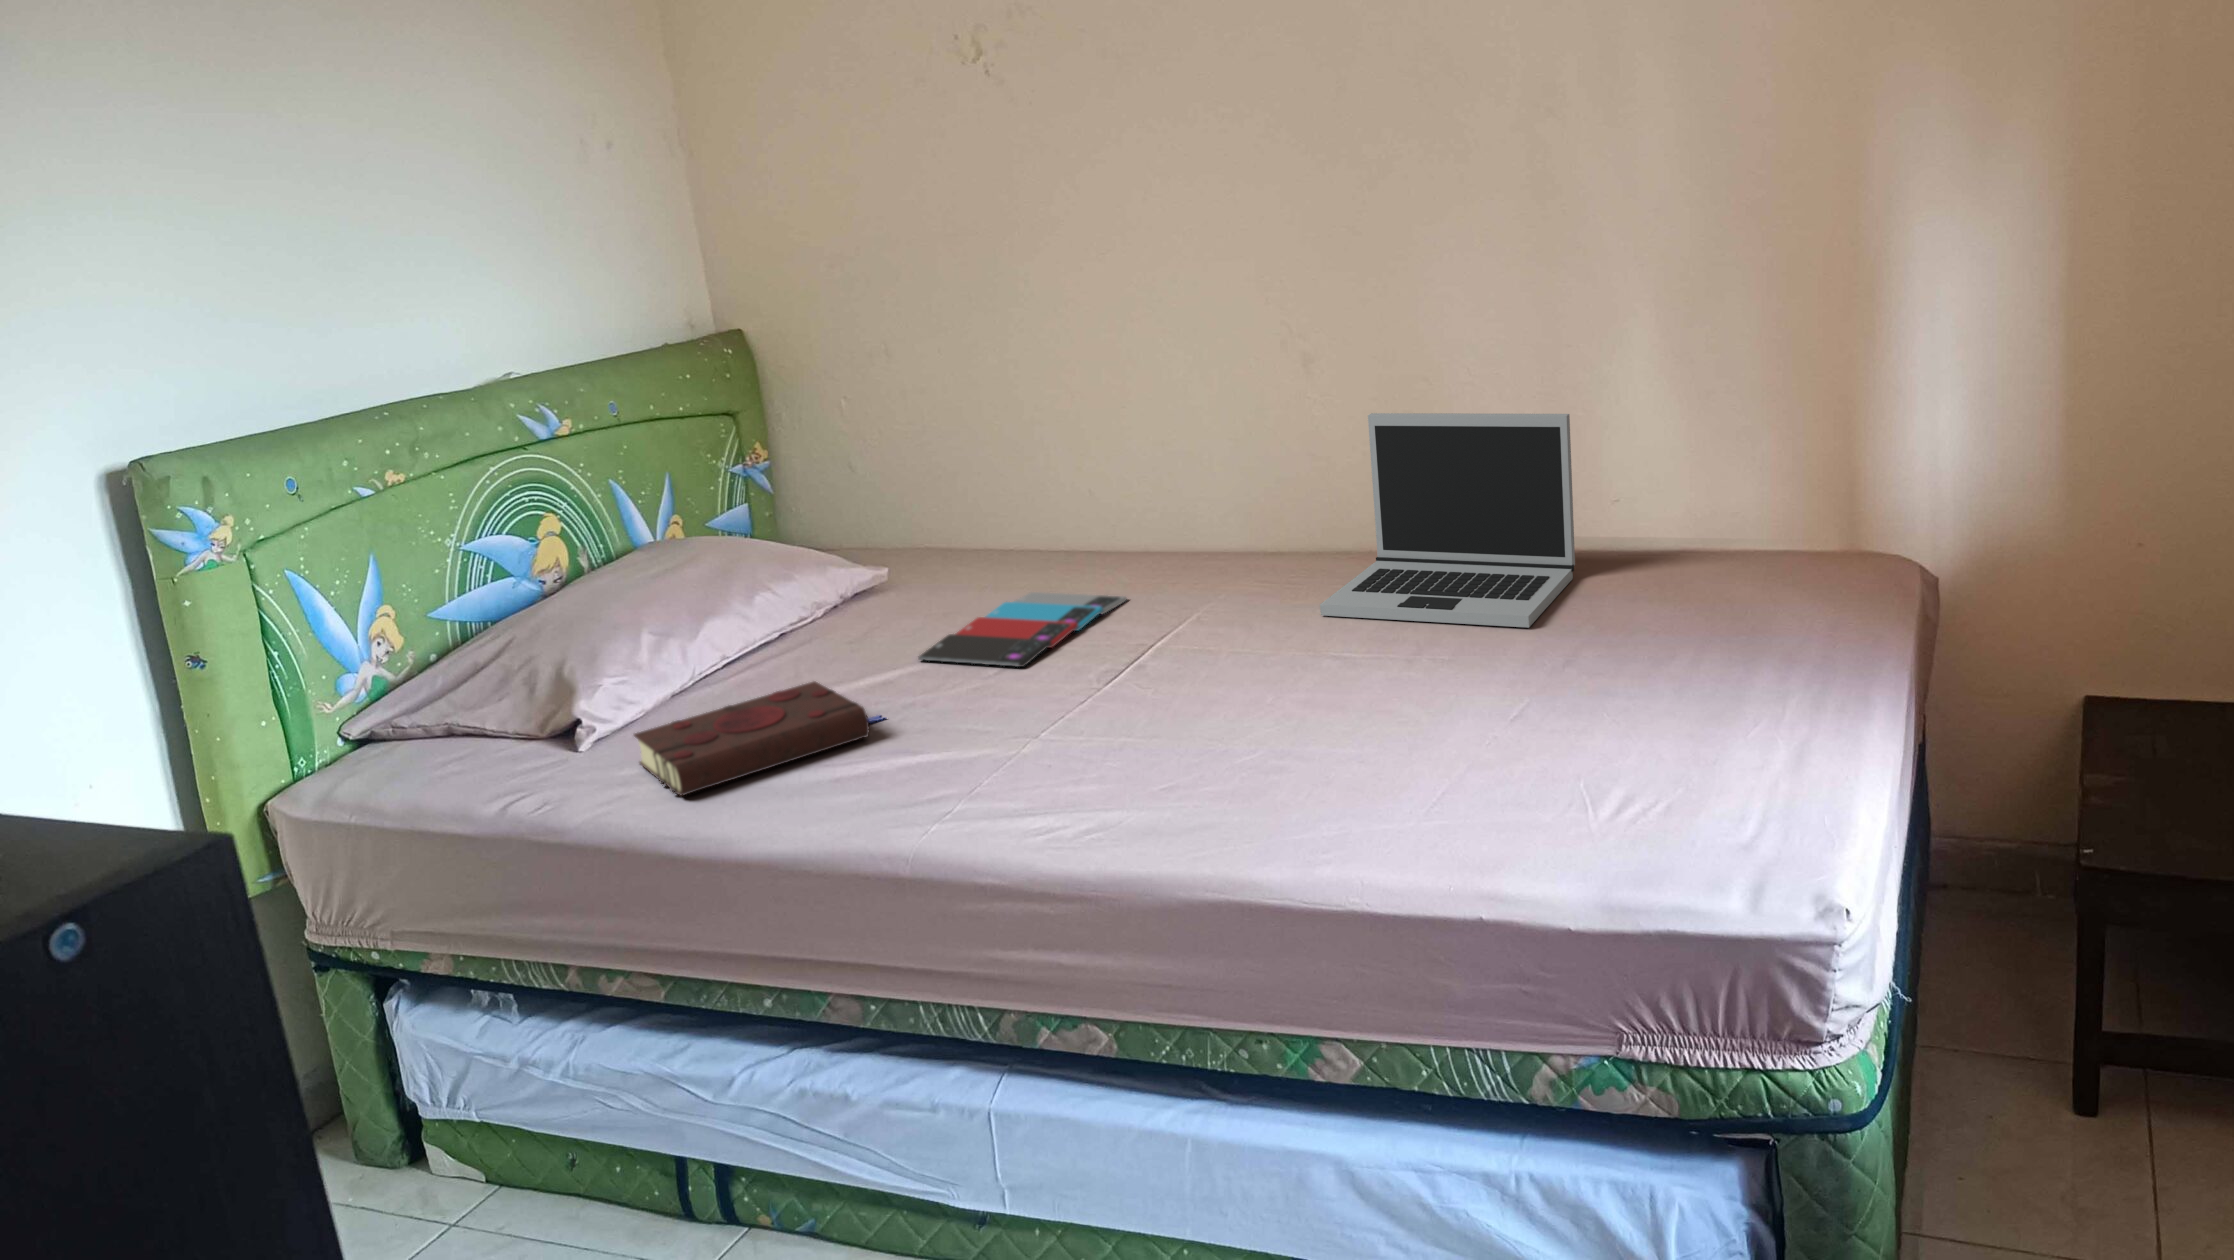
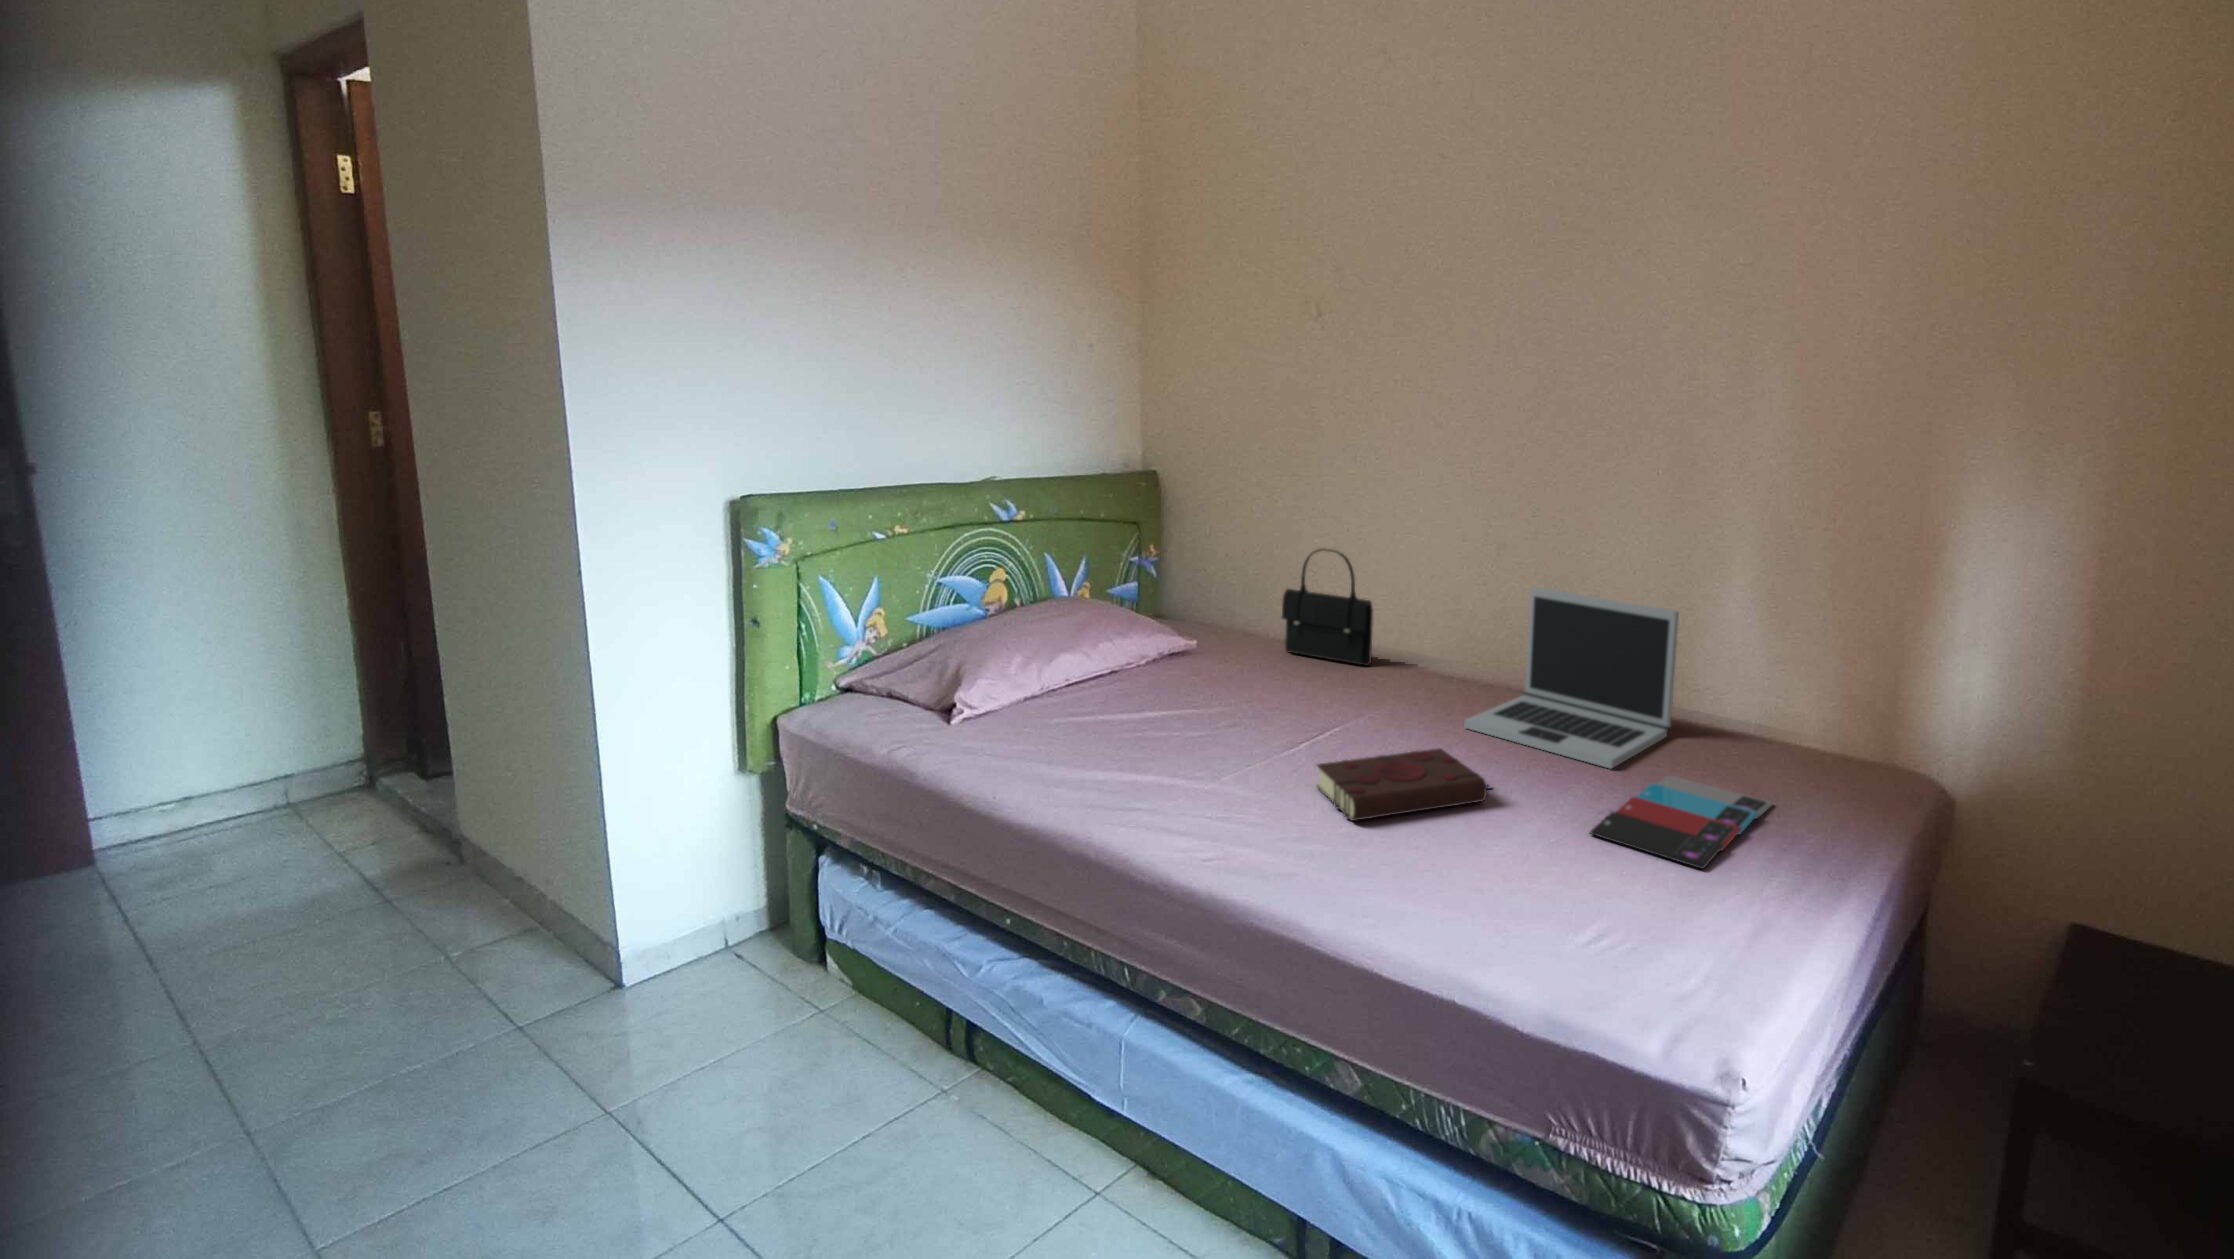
handbag: none [1005,407,1150,565] -> present [1282,549,1373,666]
smartphone: present [918,592,1127,667] -> present [1590,776,1772,869]
book: present [634,681,882,796] -> present [1317,748,1489,821]

